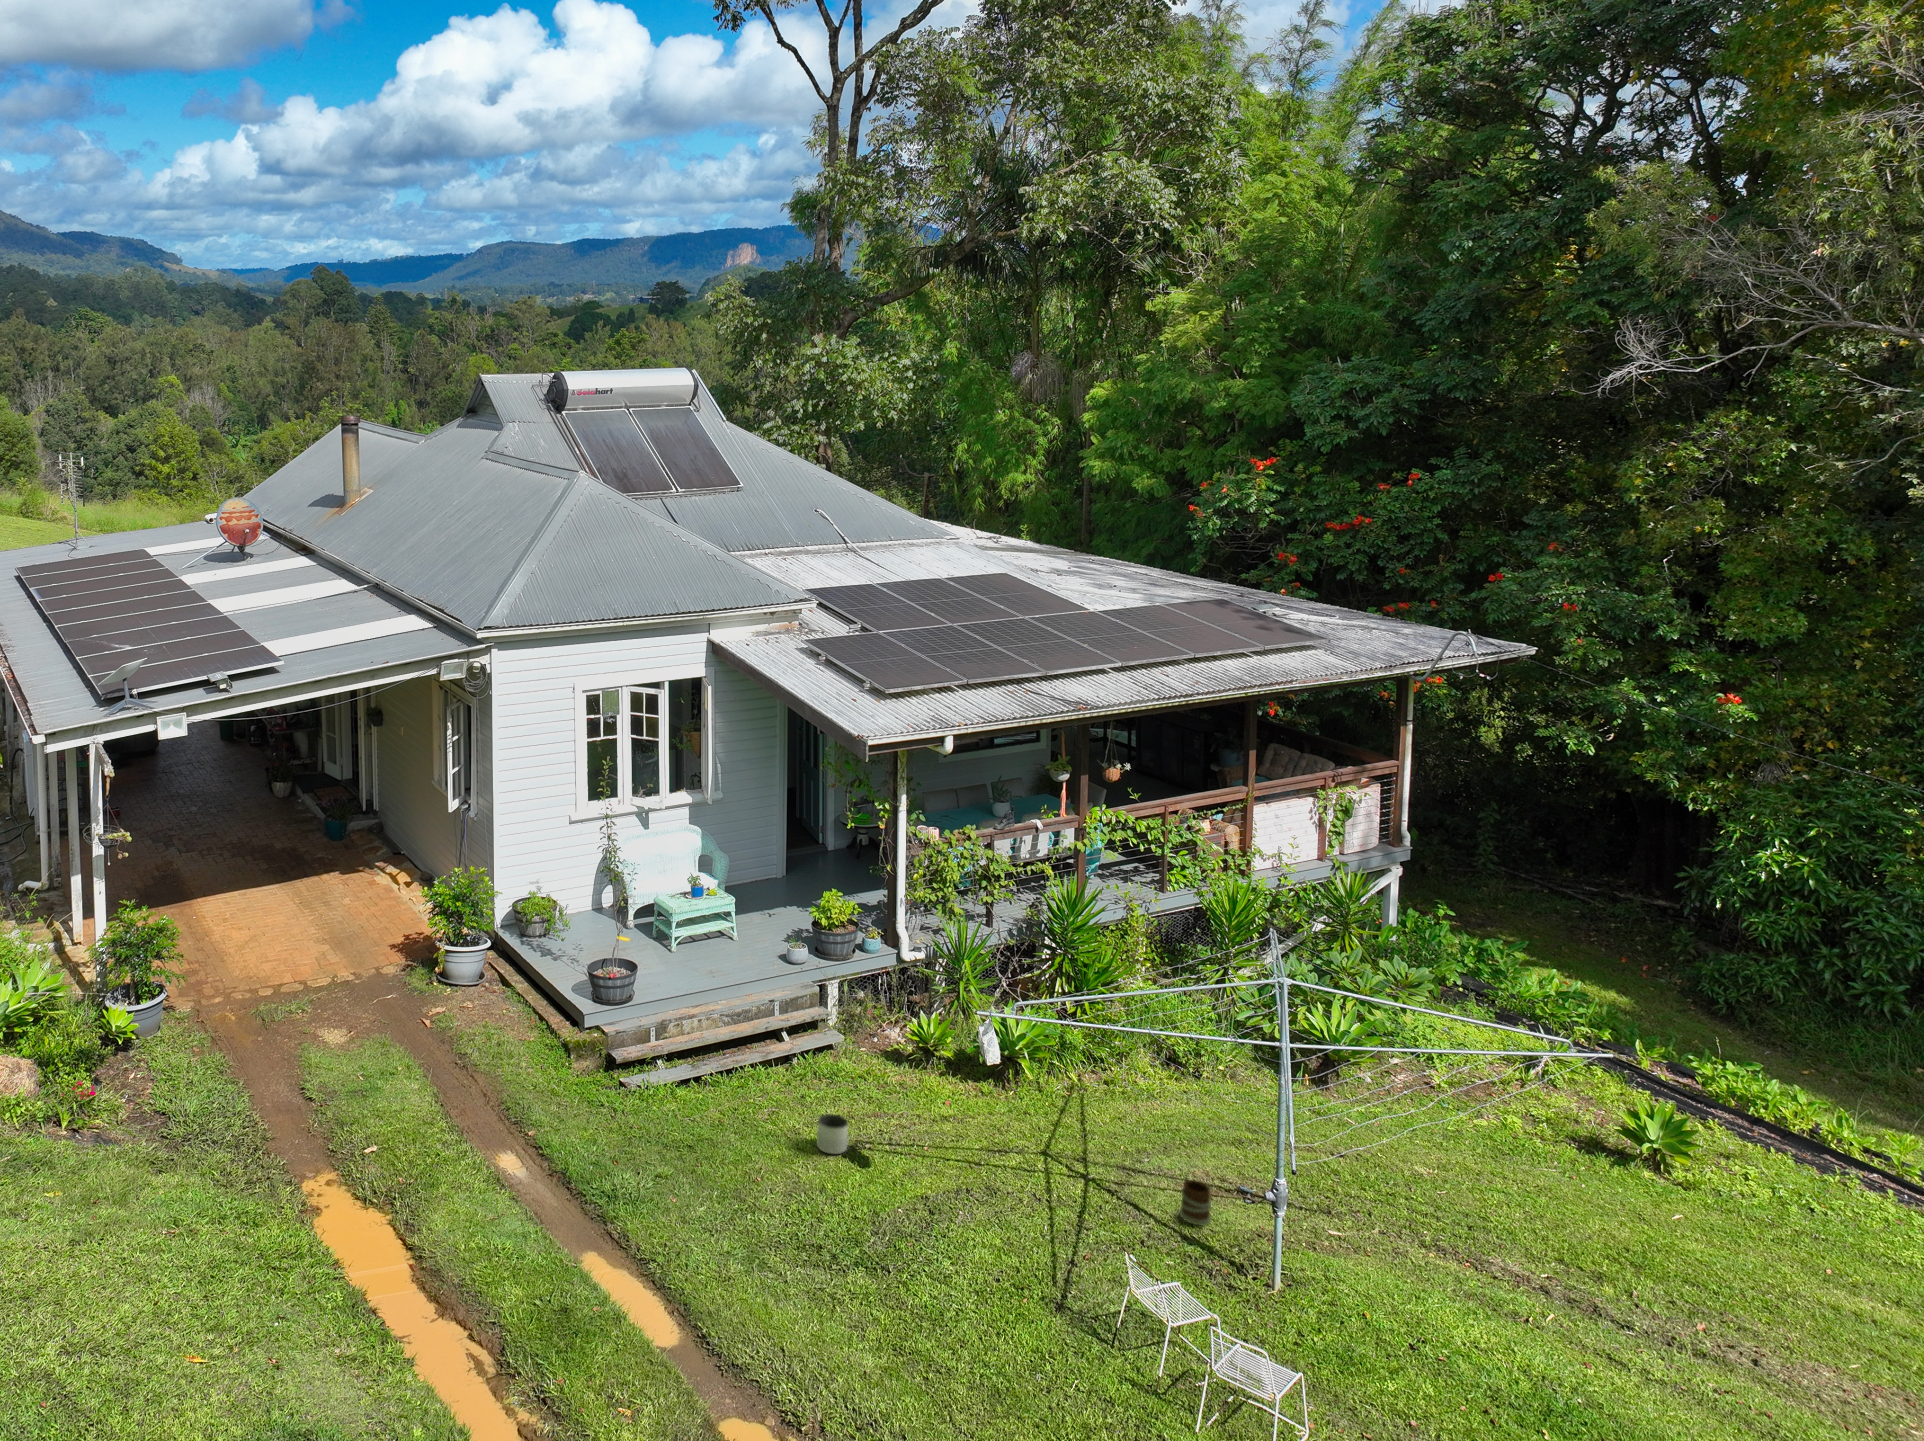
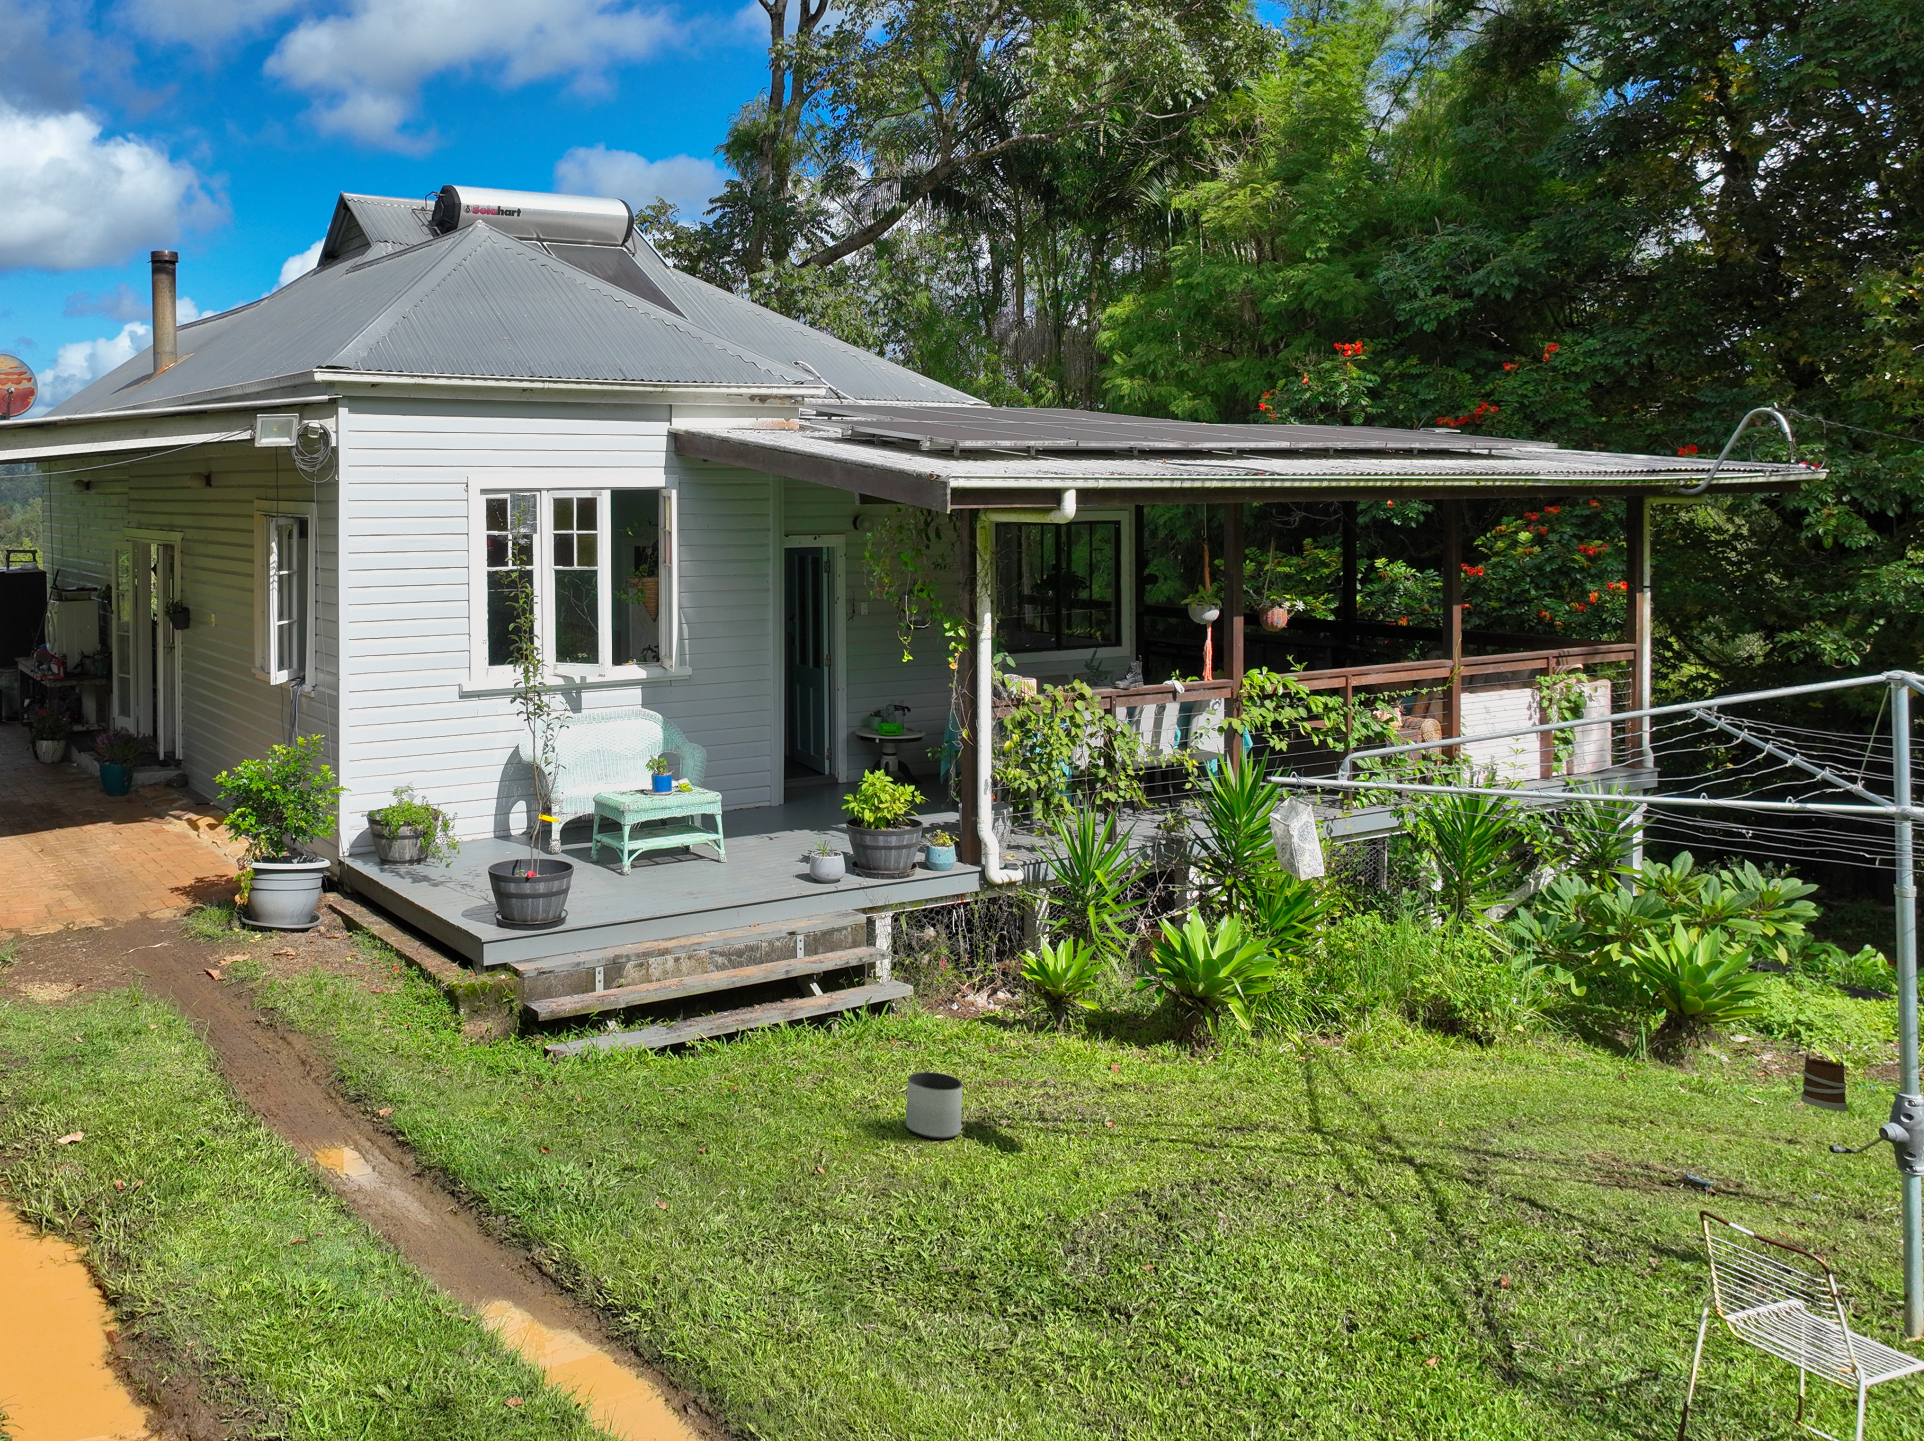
wooden bucket: present [1180,1166,1211,1226] -> present [1801,1038,1847,1111]

